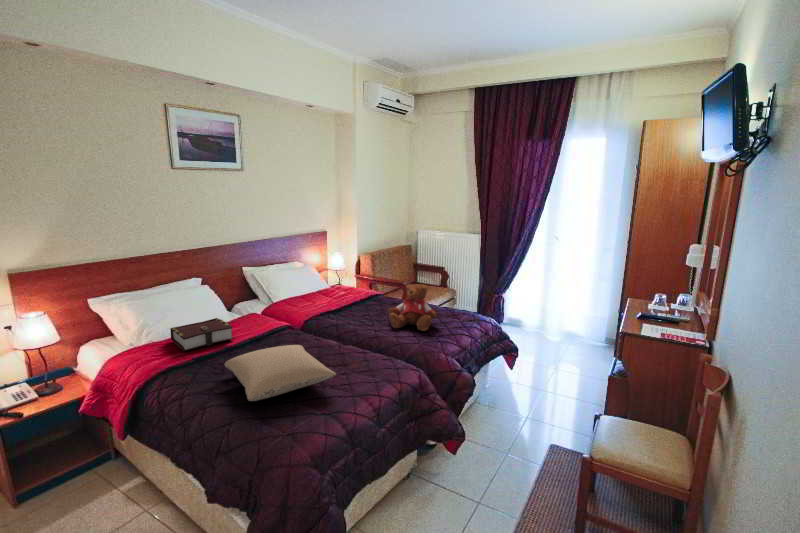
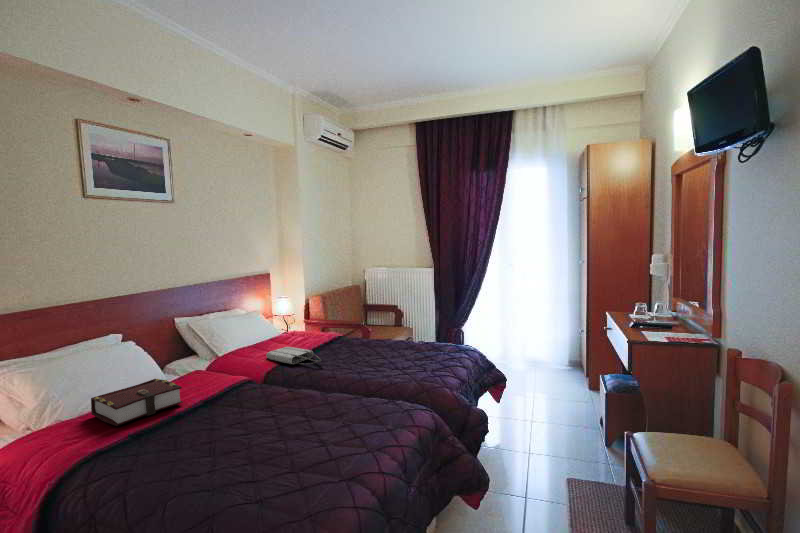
teddy bear: present [388,284,437,331] -> none [365,317,422,368]
tote bag: none [309,300,350,317] -> present [266,347,321,364]
pillow: present [225,345,336,401] -> none [187,397,345,476]

